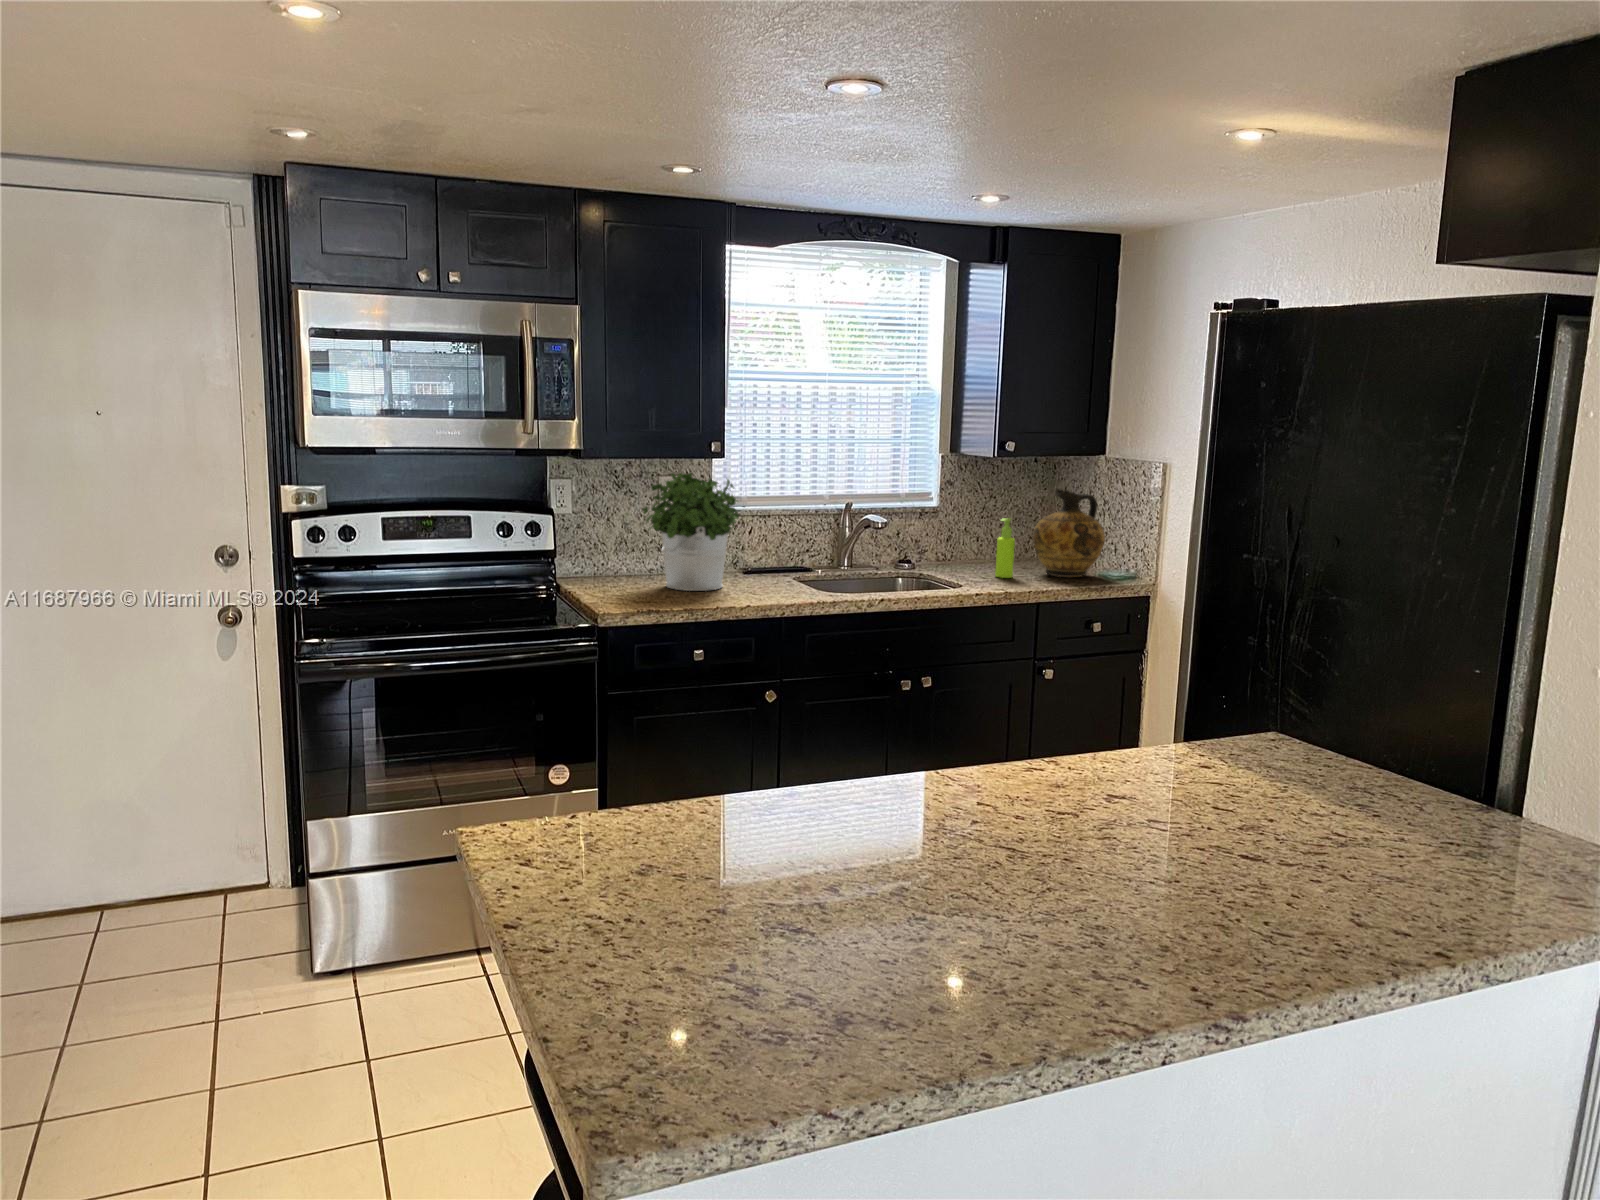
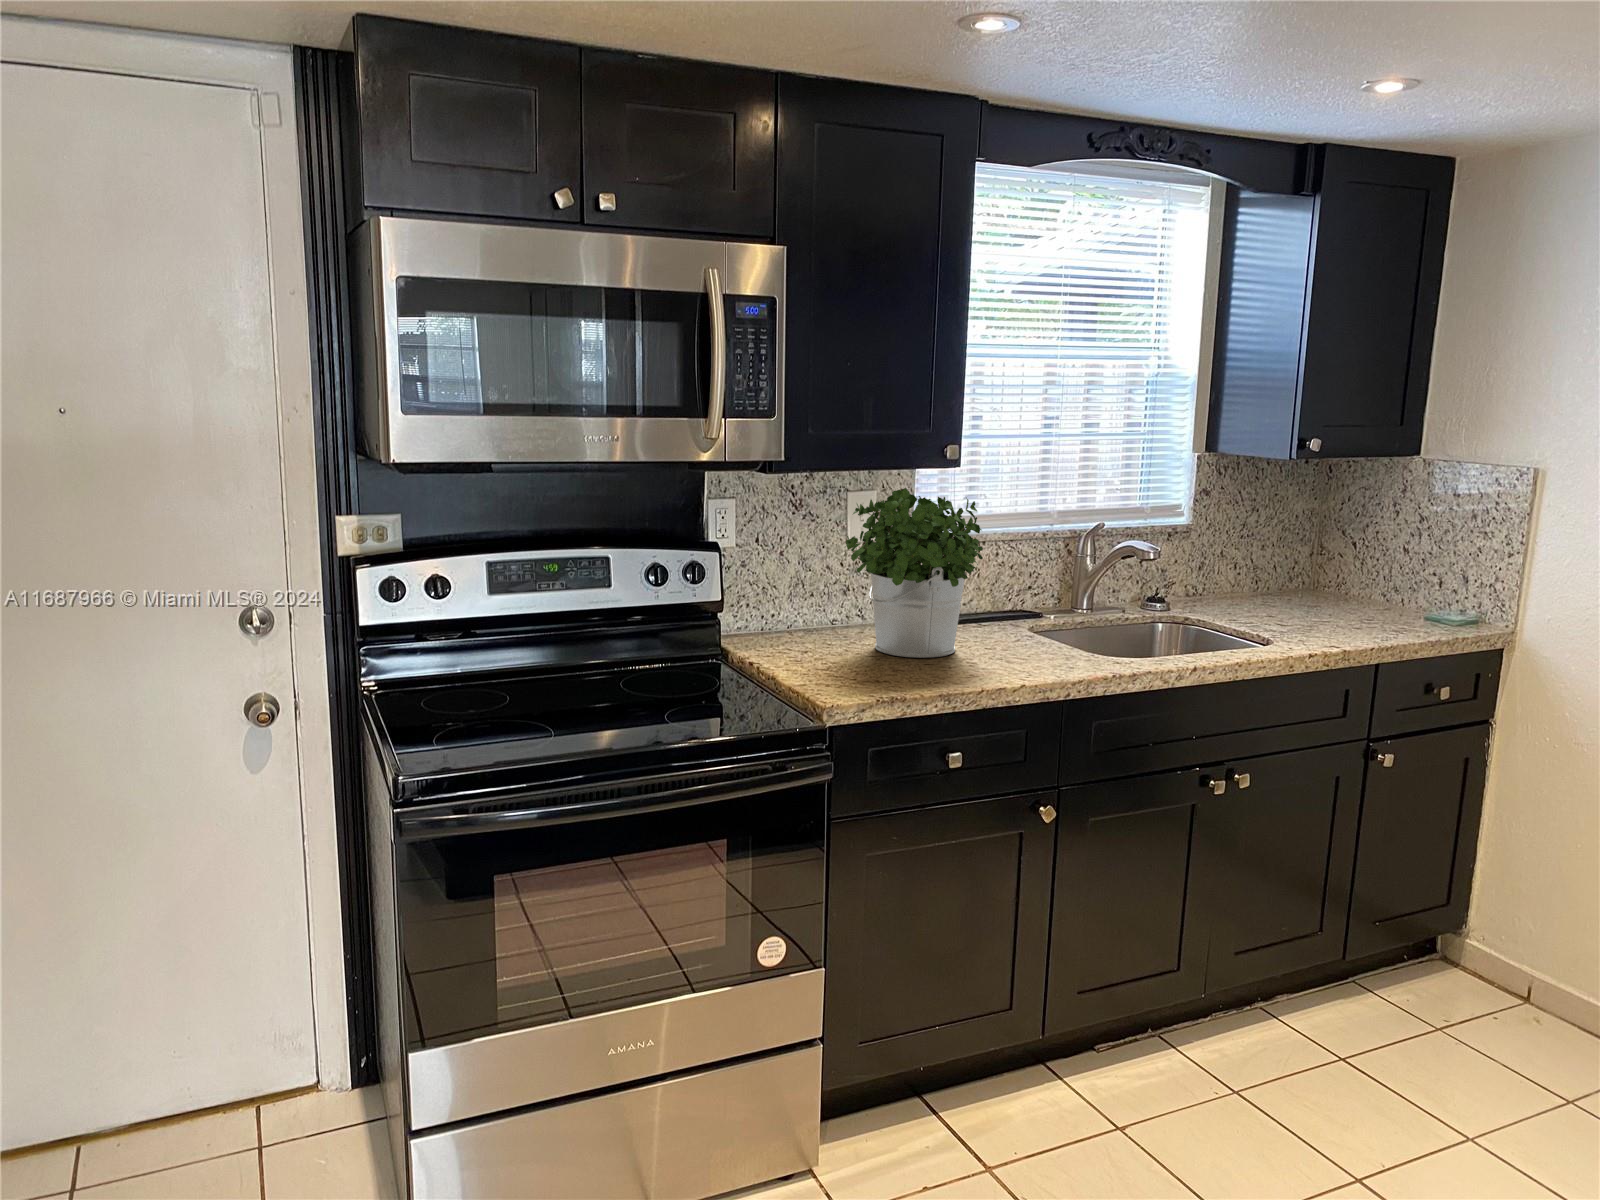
ceramic jug: present [1033,489,1105,577] -> none [1330,501,1435,620]
soap dispenser: present [995,518,1015,578] -> none [1289,542,1319,623]

